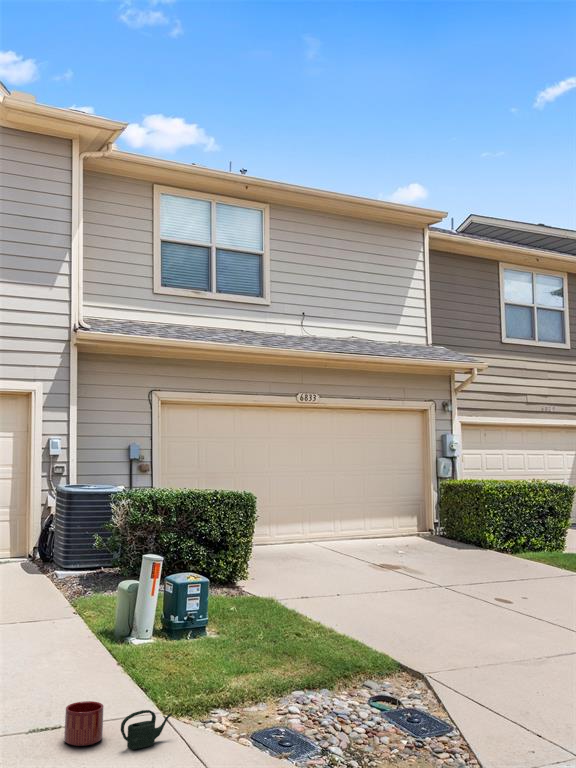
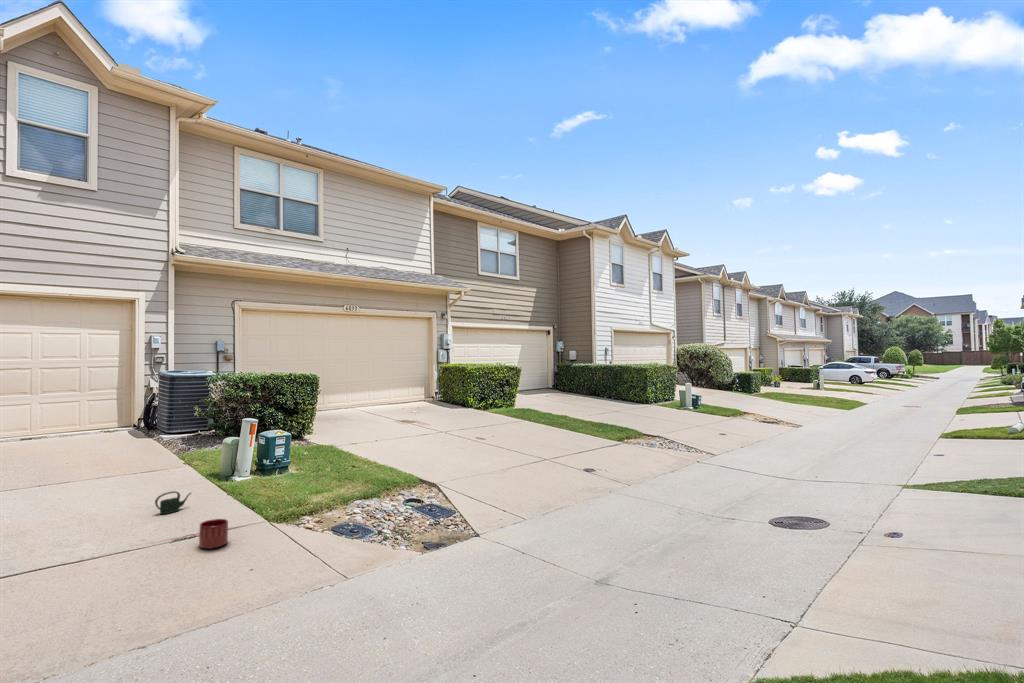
watering can: present [121,710,172,749] -> present [155,491,191,514]

